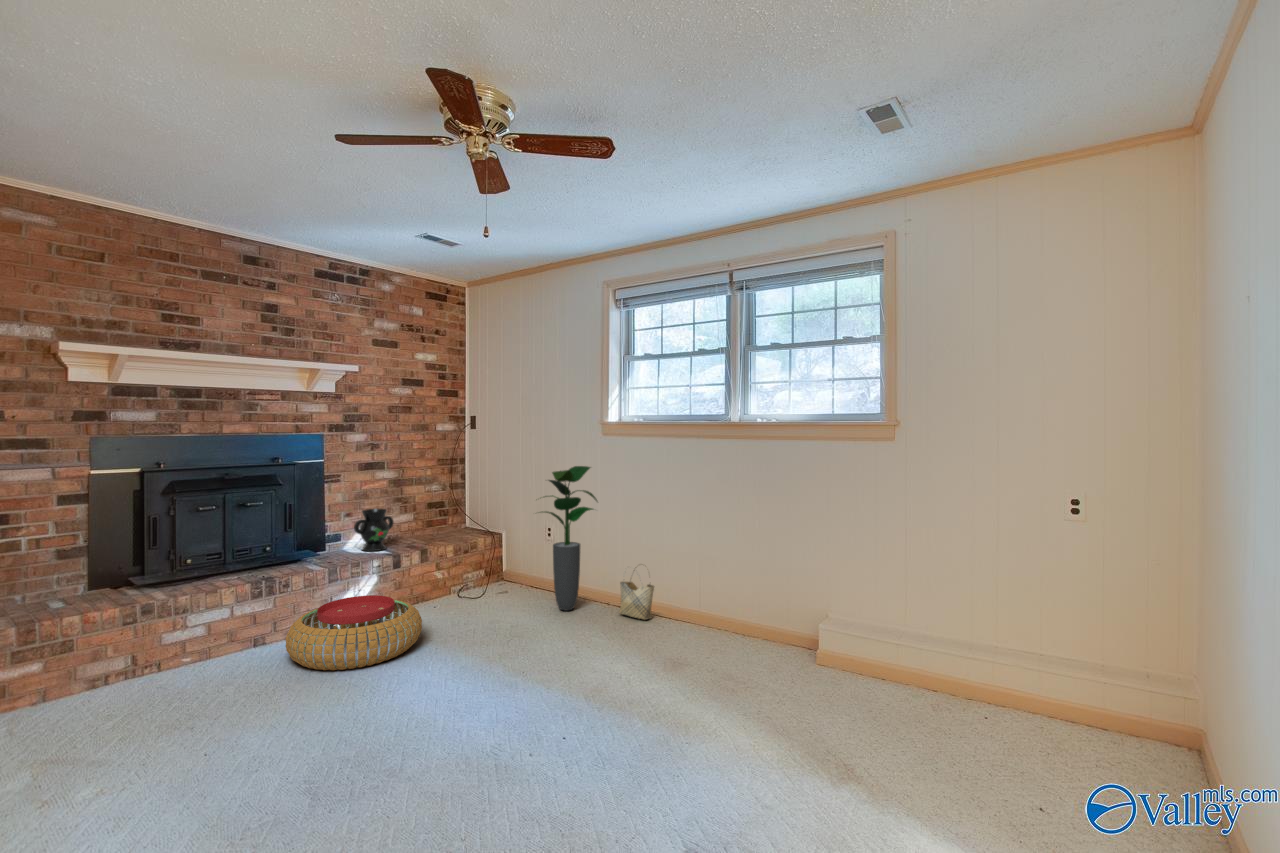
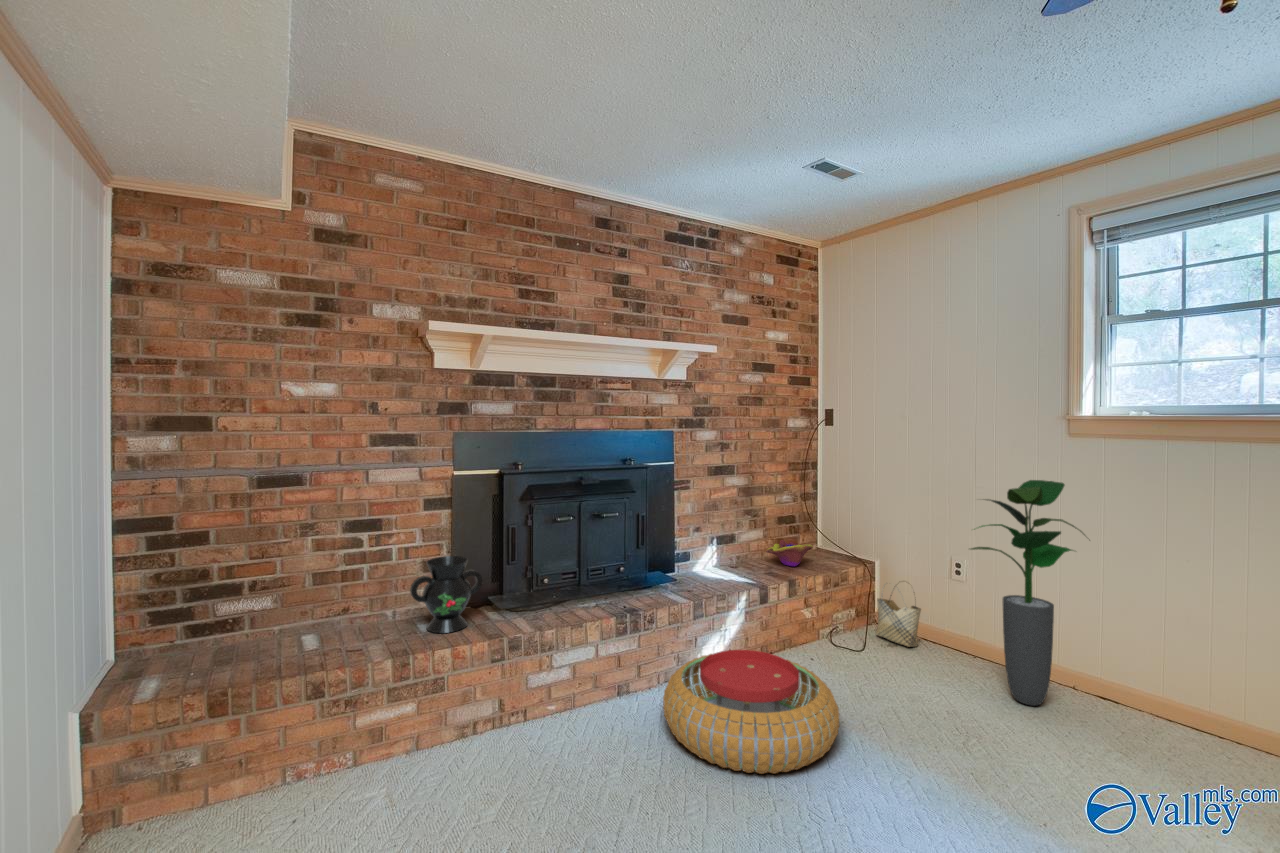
decorative vase: present [354,509,394,551] -> present [410,556,482,633]
decorative bowl: none [413,520,451,539] -> present [766,540,813,566]
woven basket: present [619,581,654,620] -> present [876,593,921,647]

